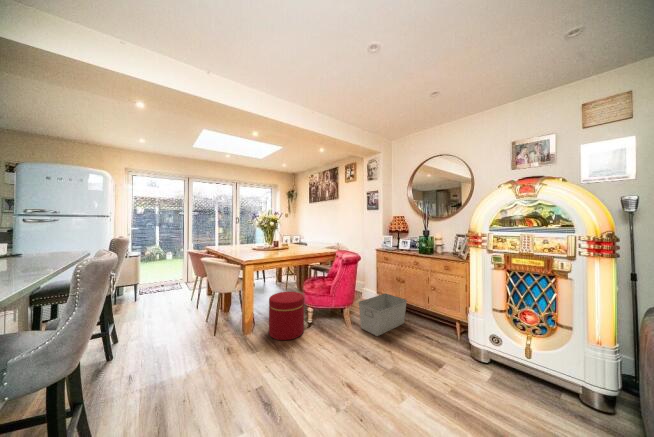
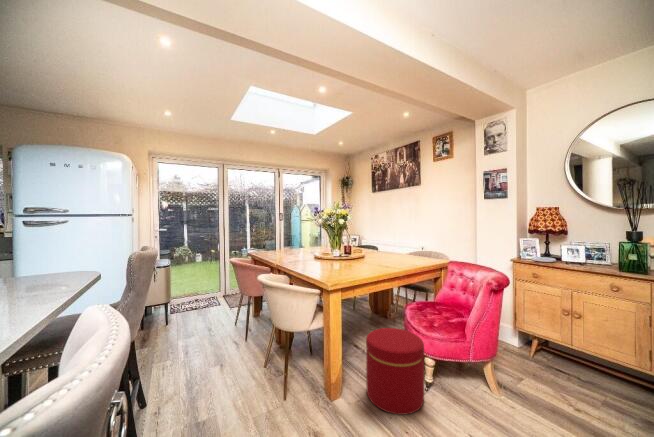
storage bin: present [359,294,407,336] -> none [512,334,598,418]

